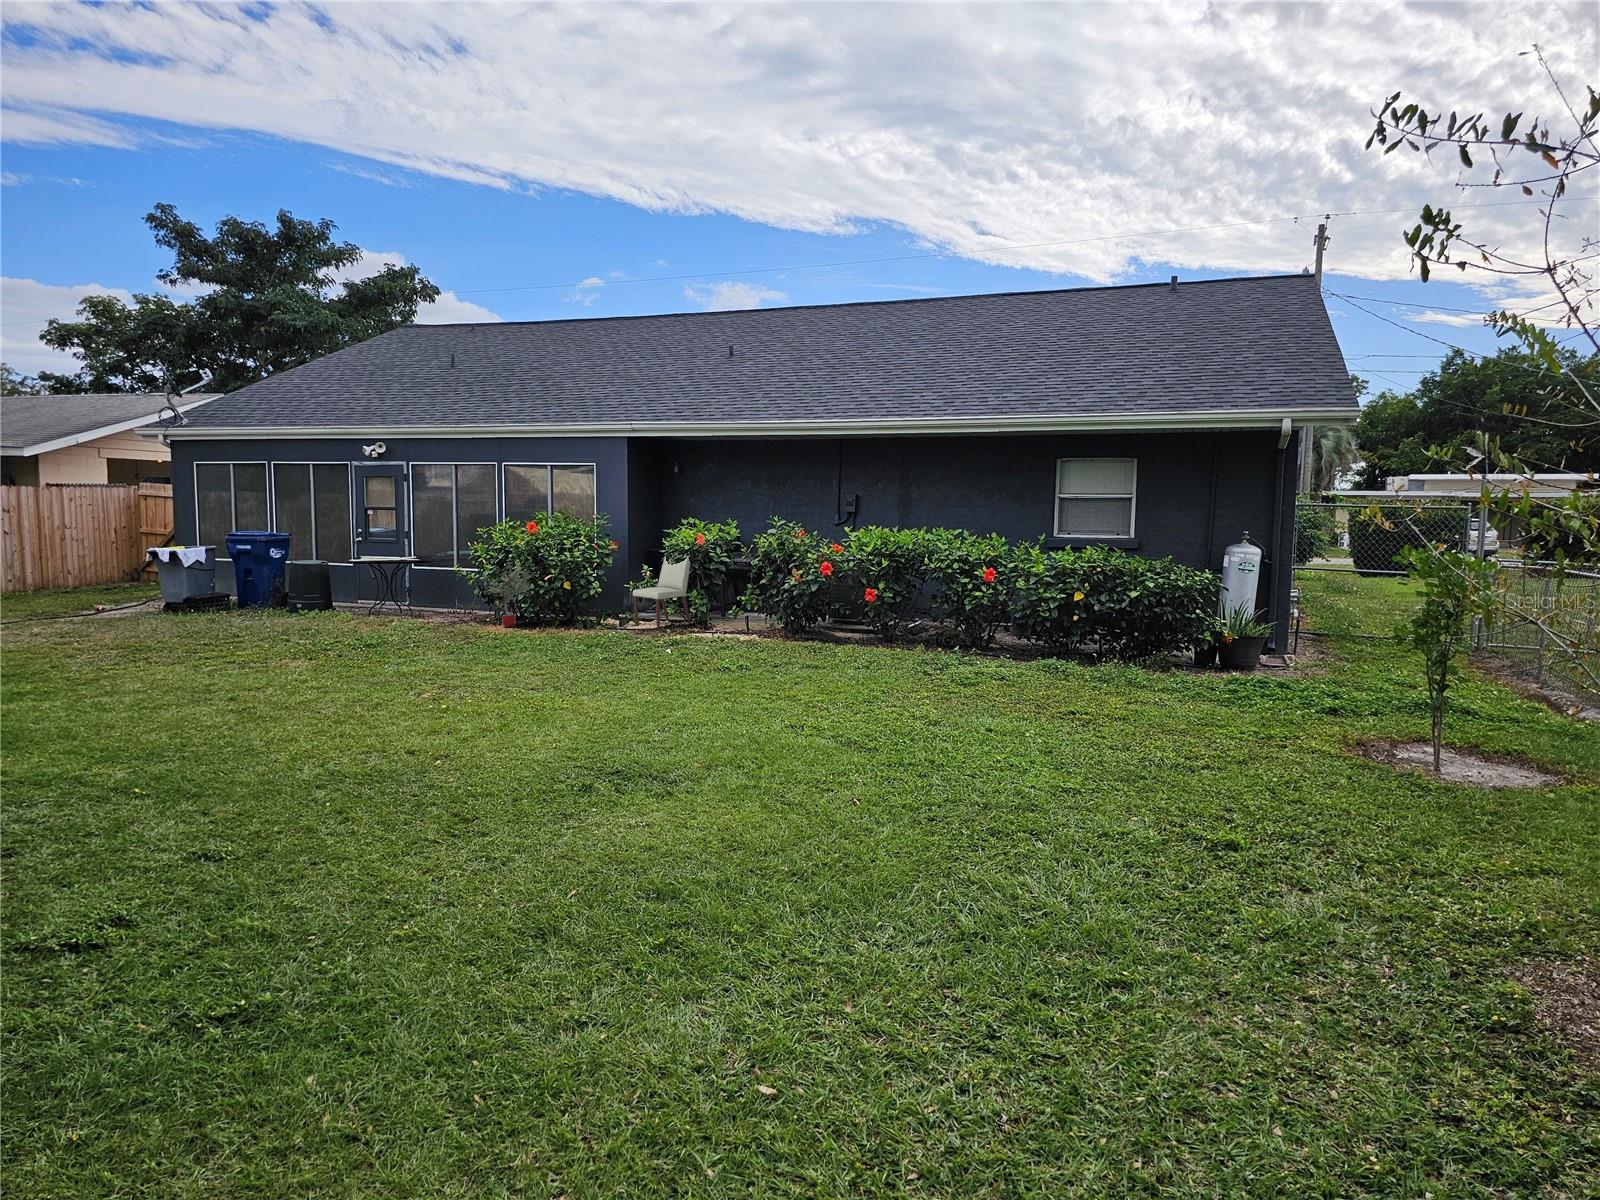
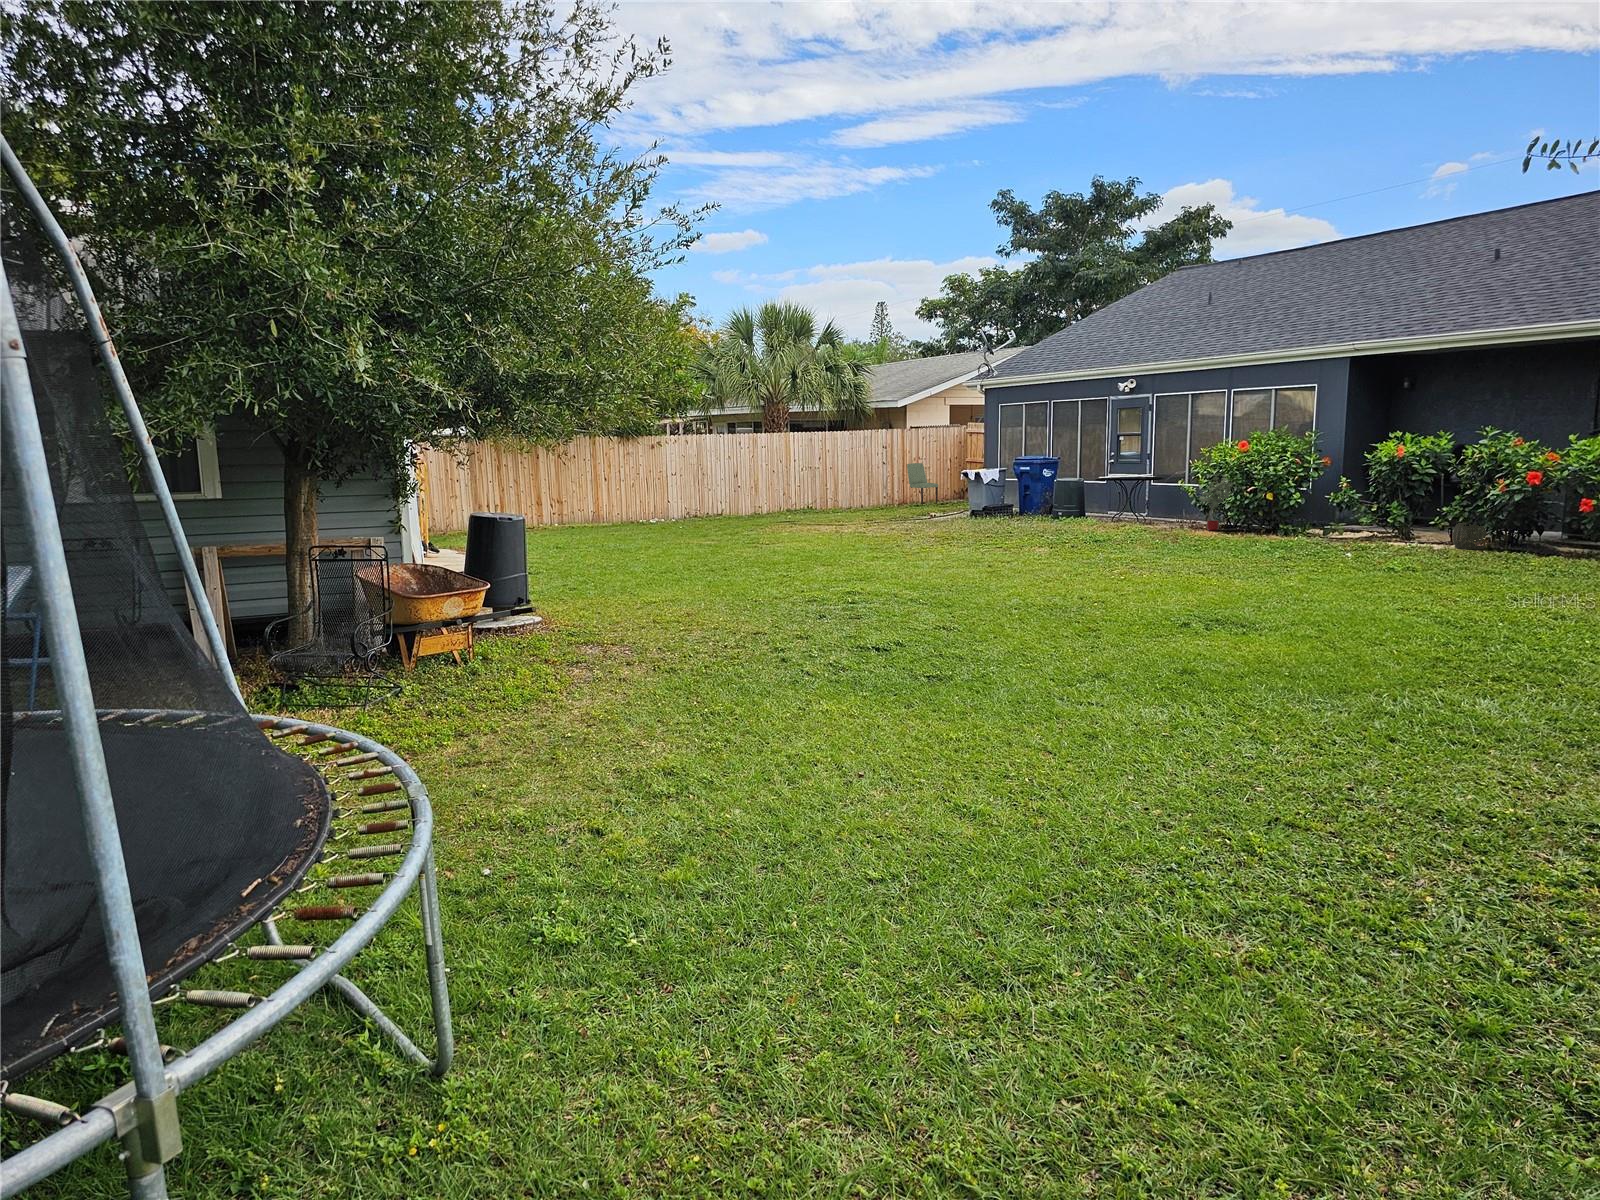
chair: present [633,556,691,628] -> present [907,463,938,504]
woven basket: none [762,610,793,640] -> present [1452,521,1486,550]

